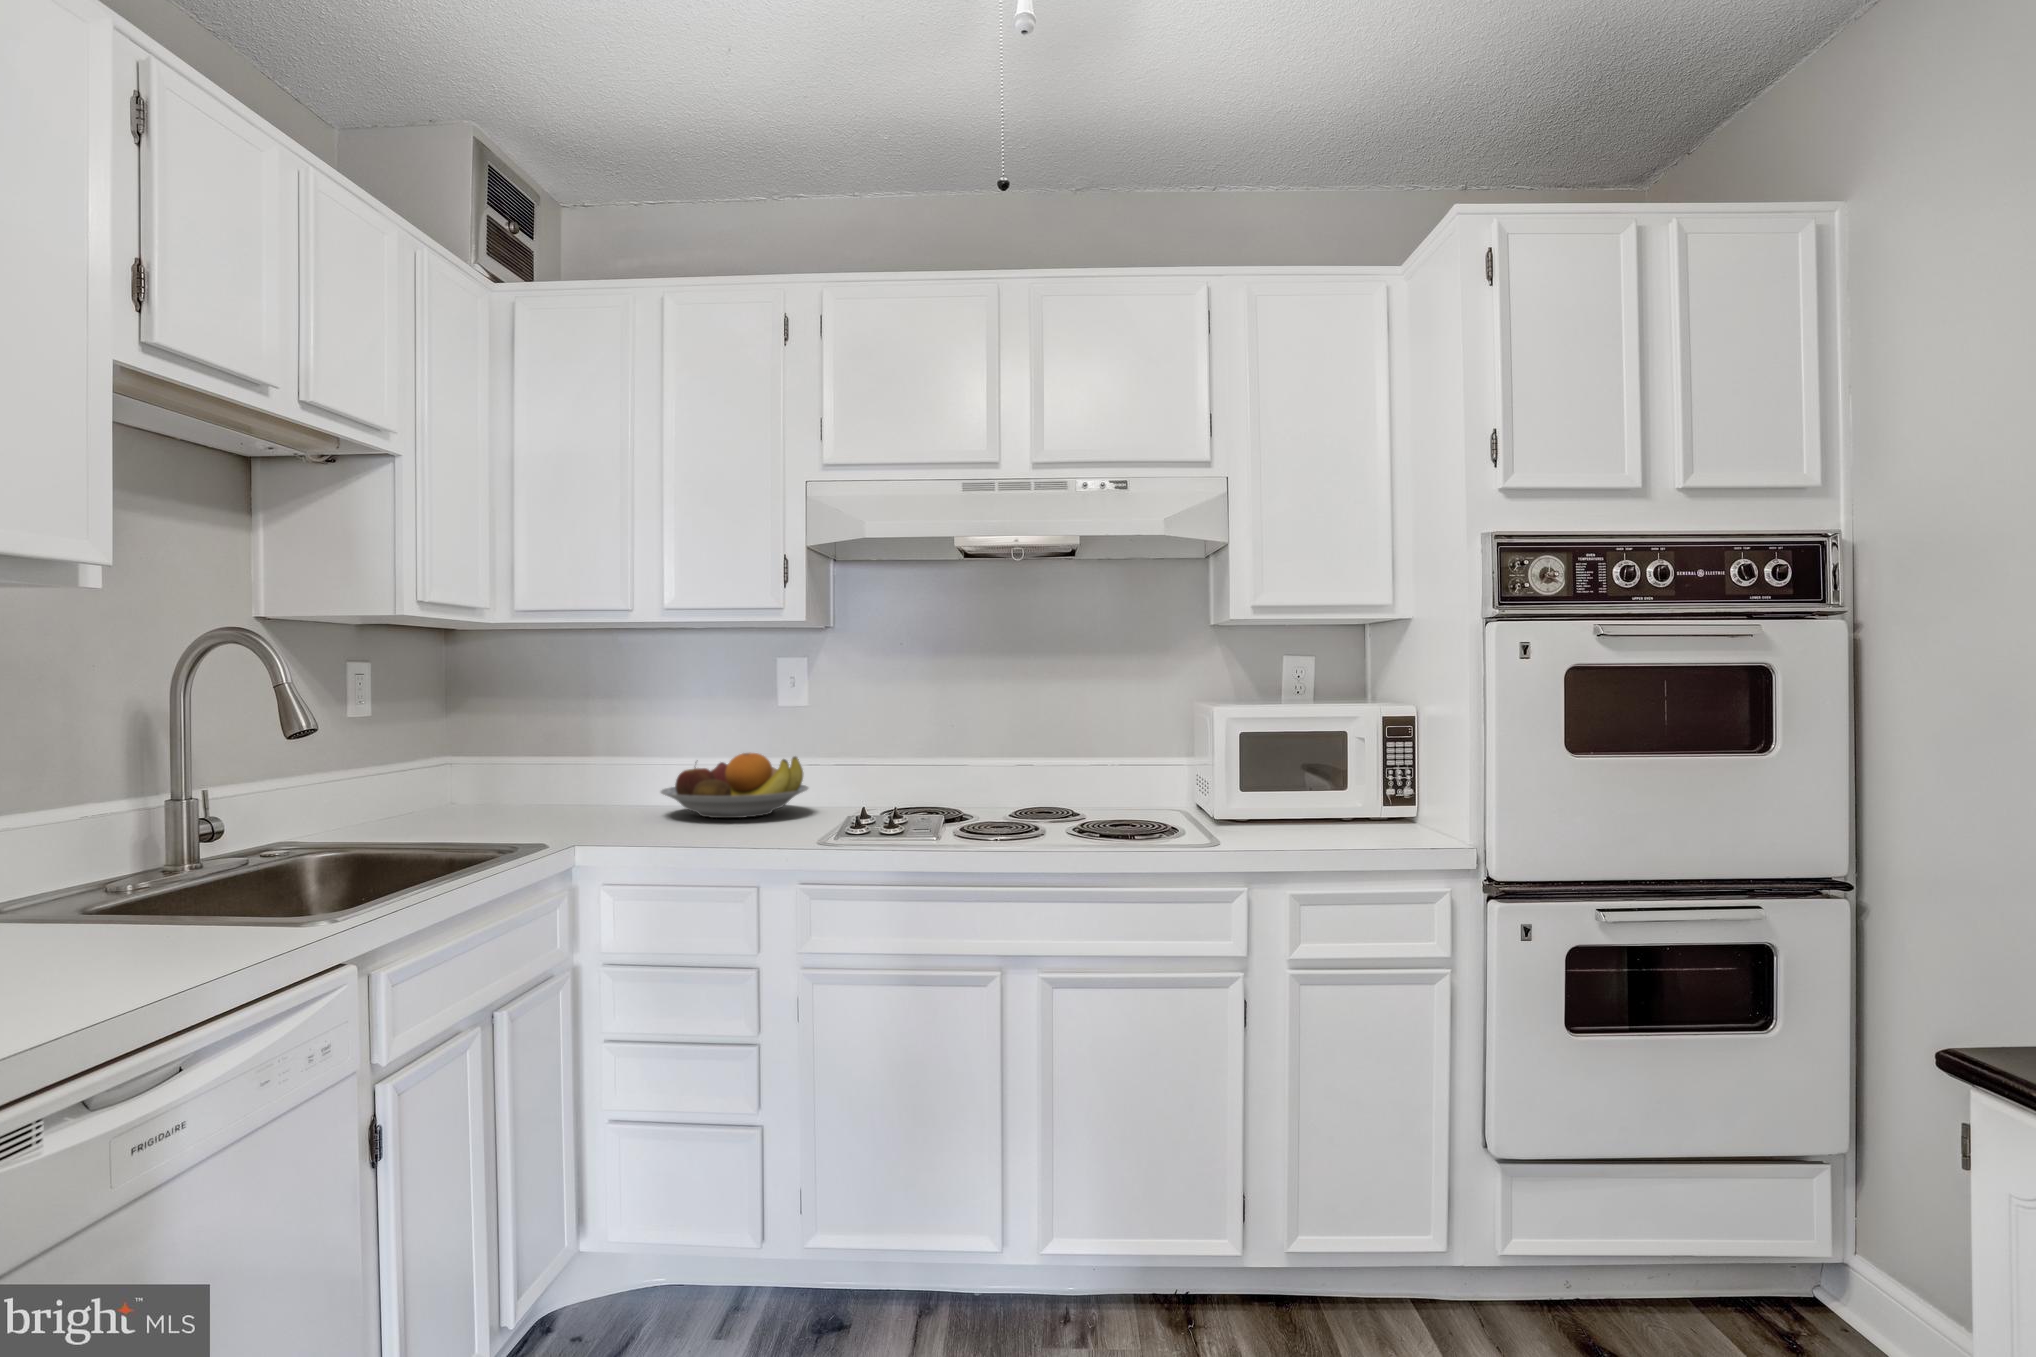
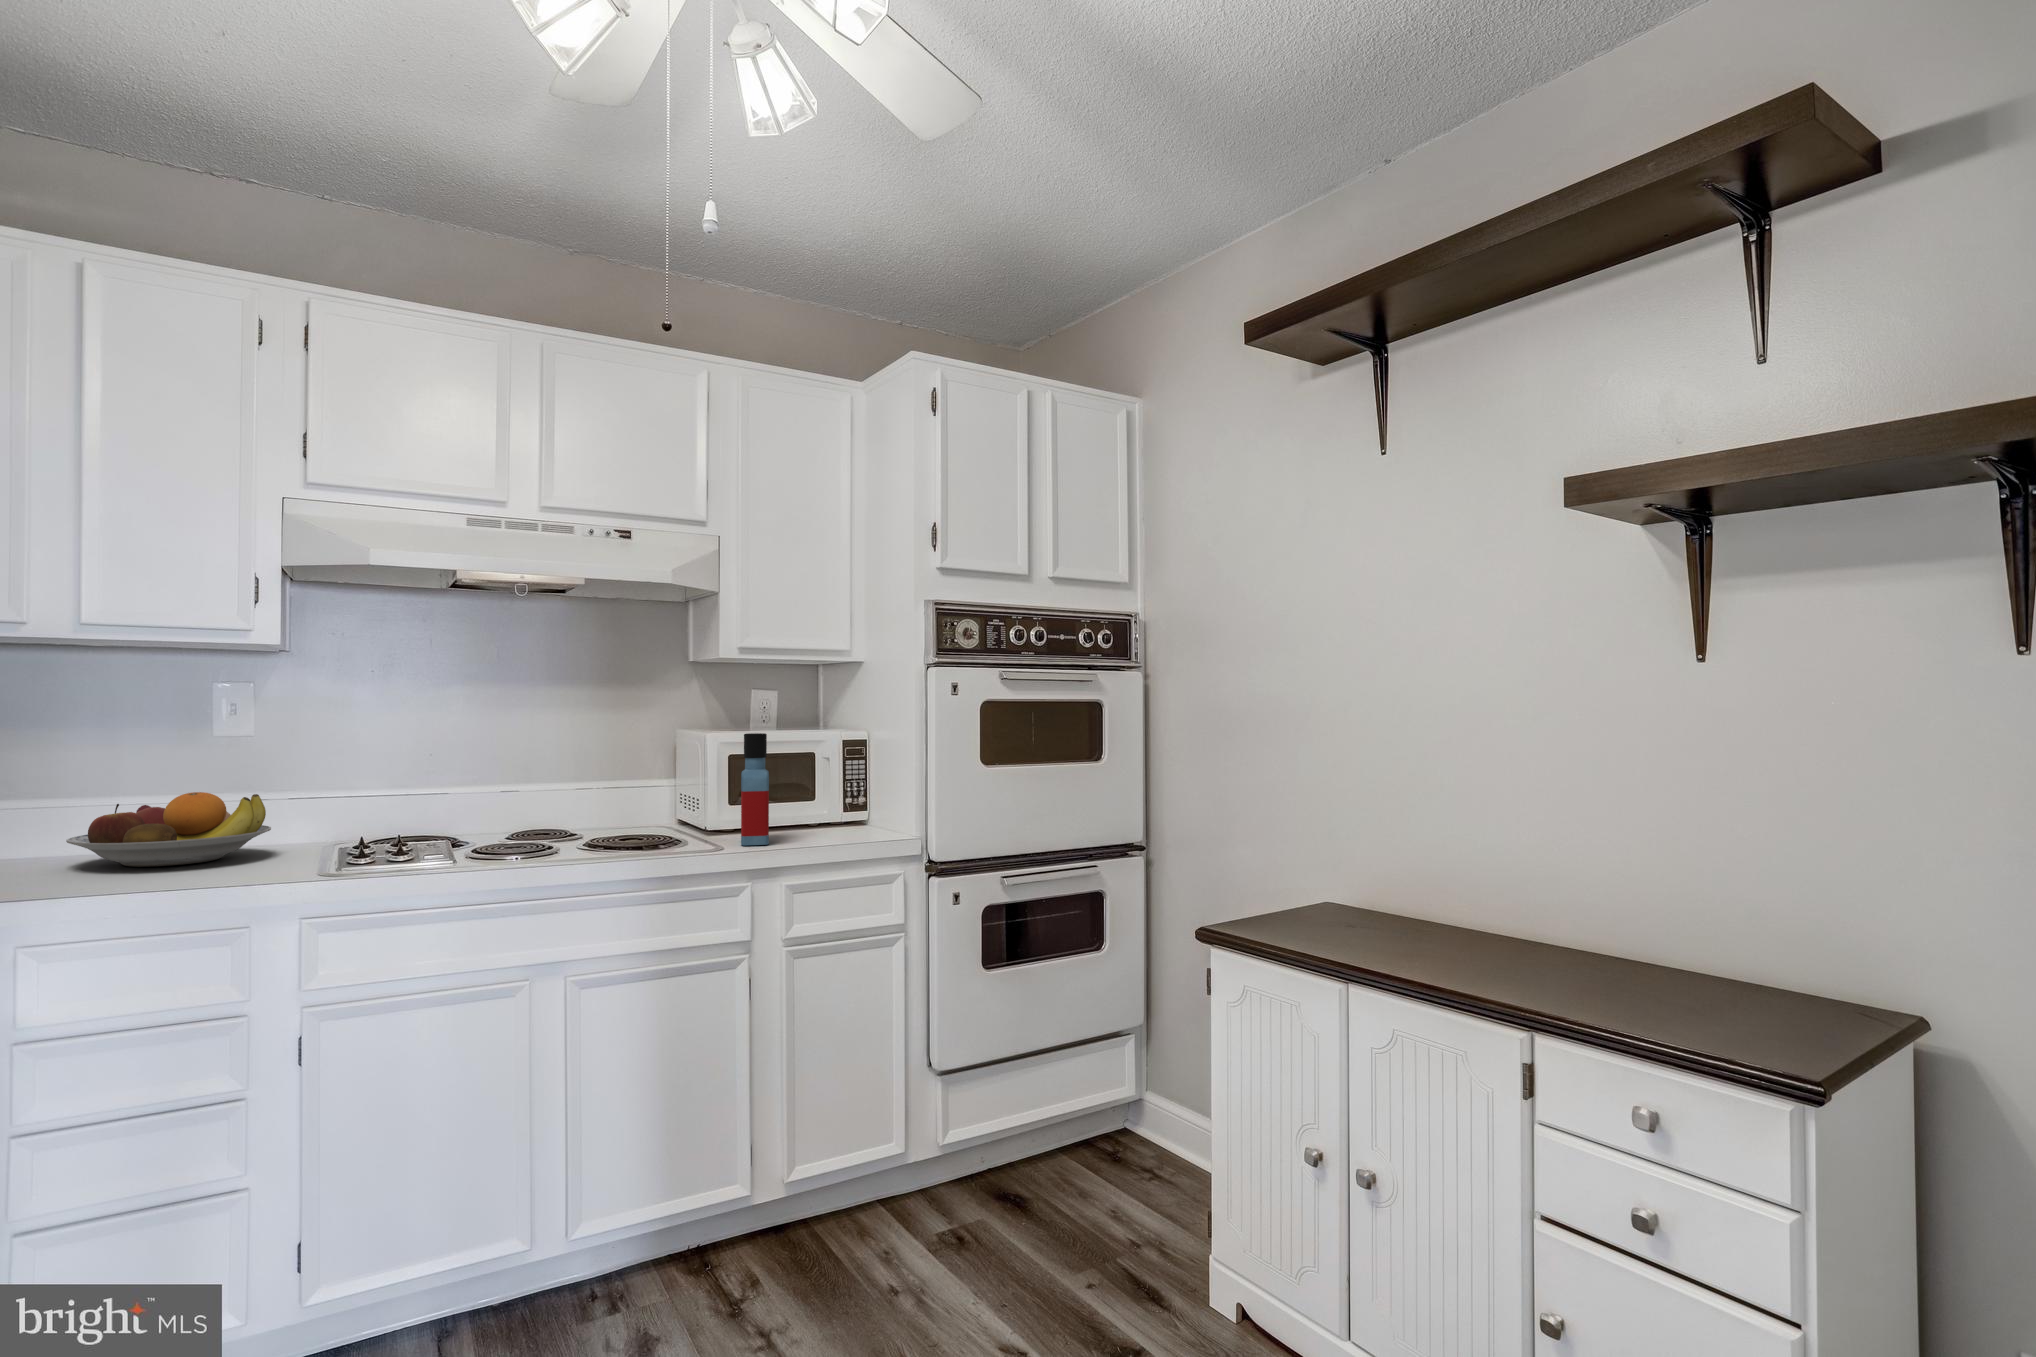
bottle: none [1238,707,1278,841] -> present [741,733,769,846]

